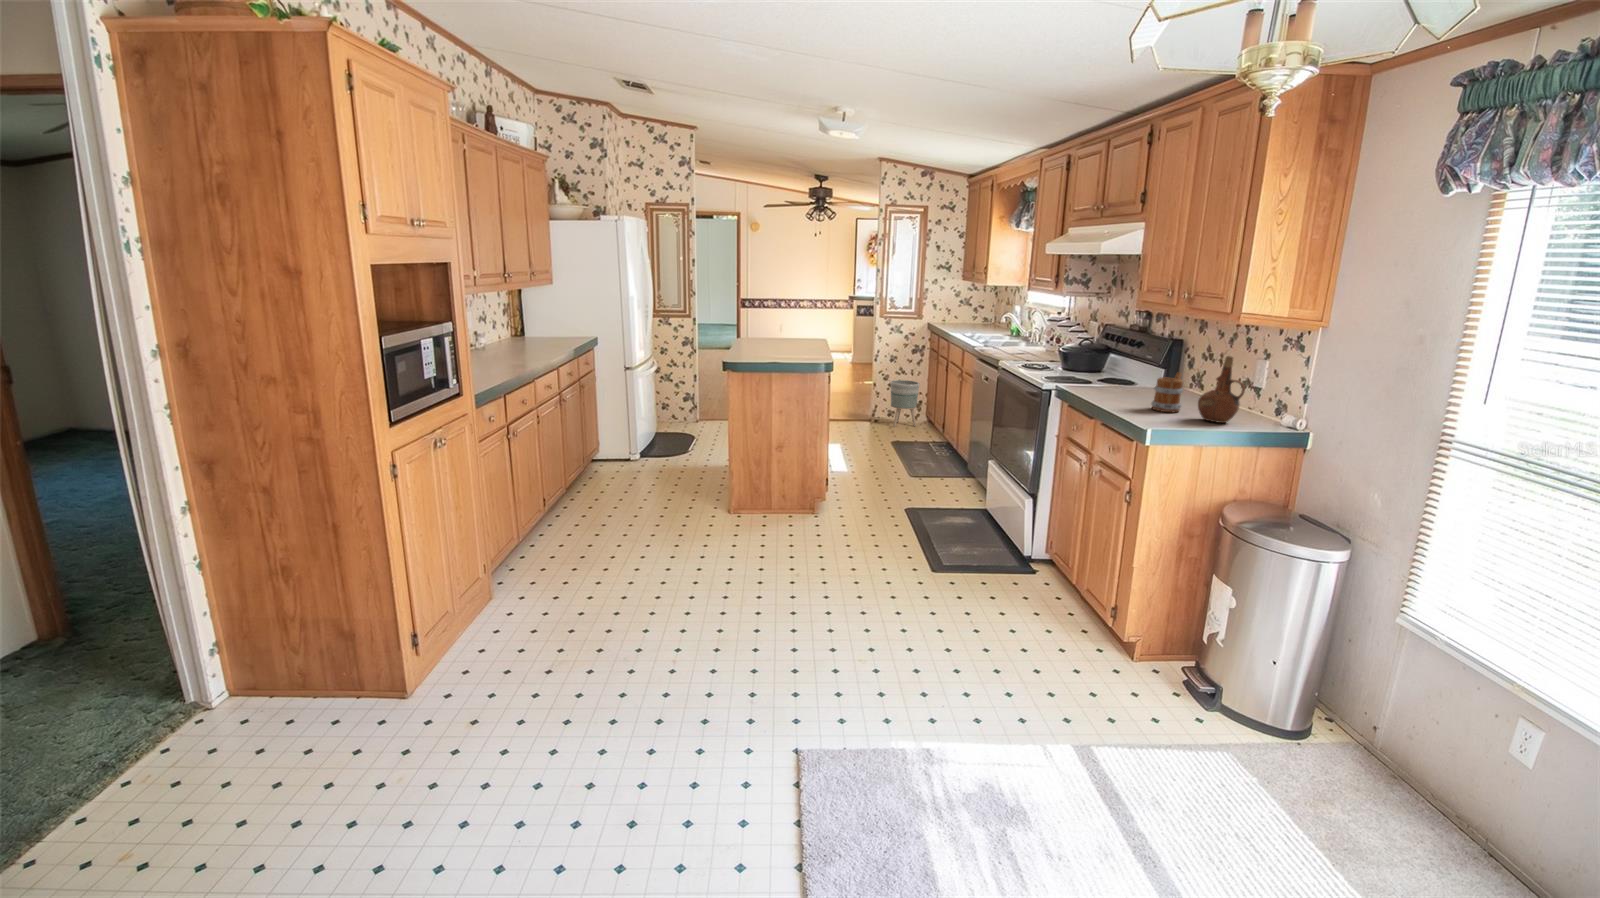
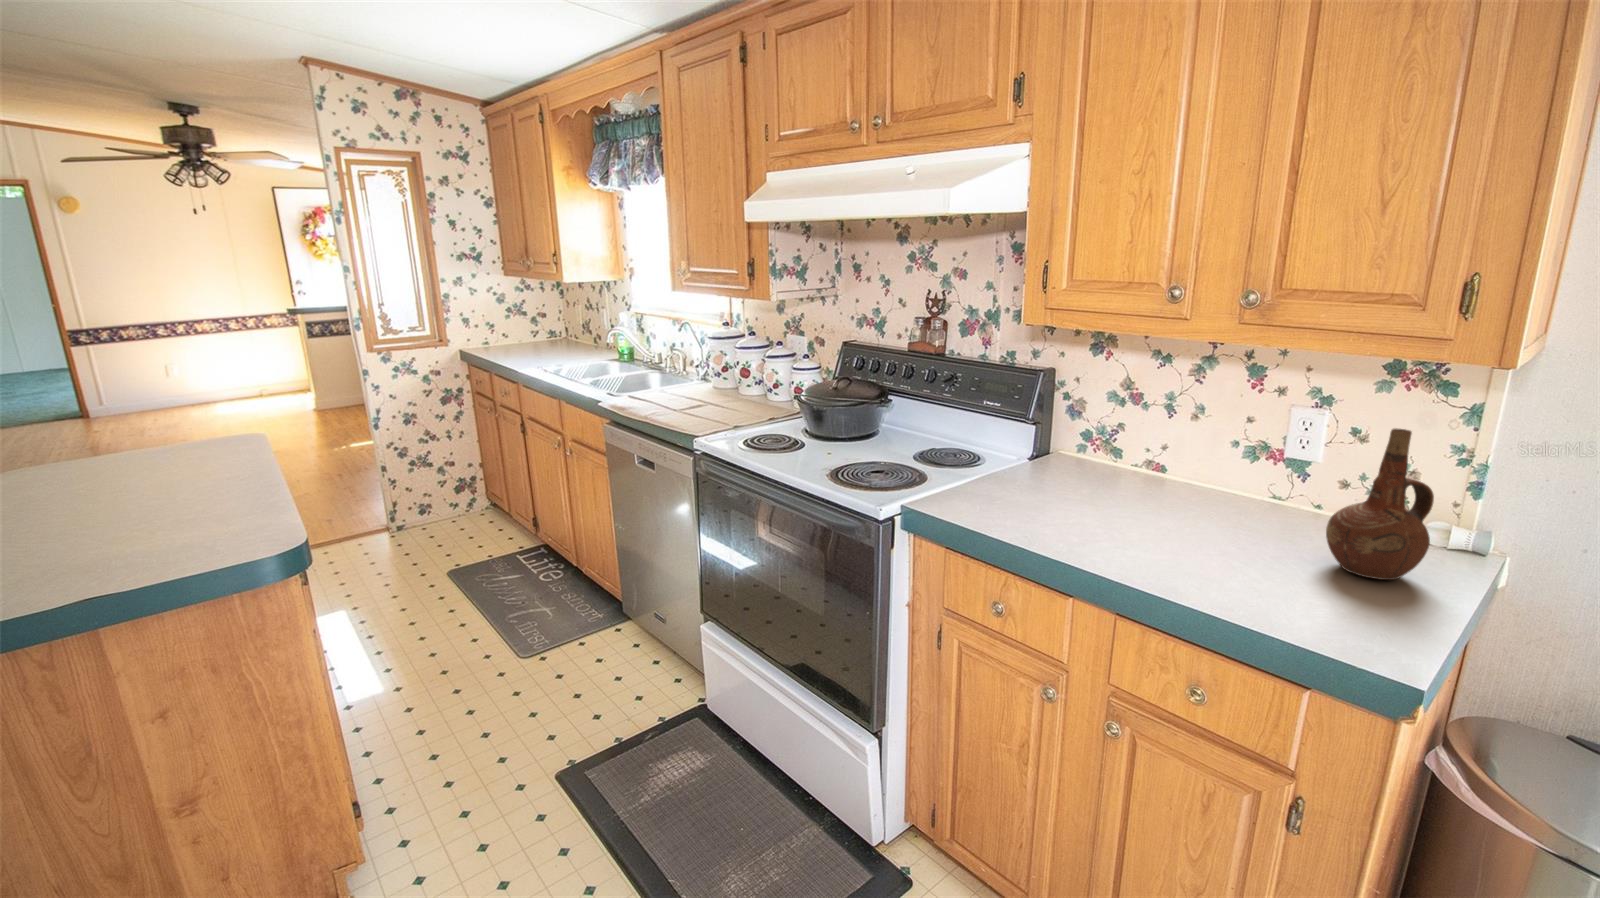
mug: present [1151,373,1183,413] -> none [1190,460,1266,562]
planter: present [891,380,920,427] -> none [414,449,476,533]

